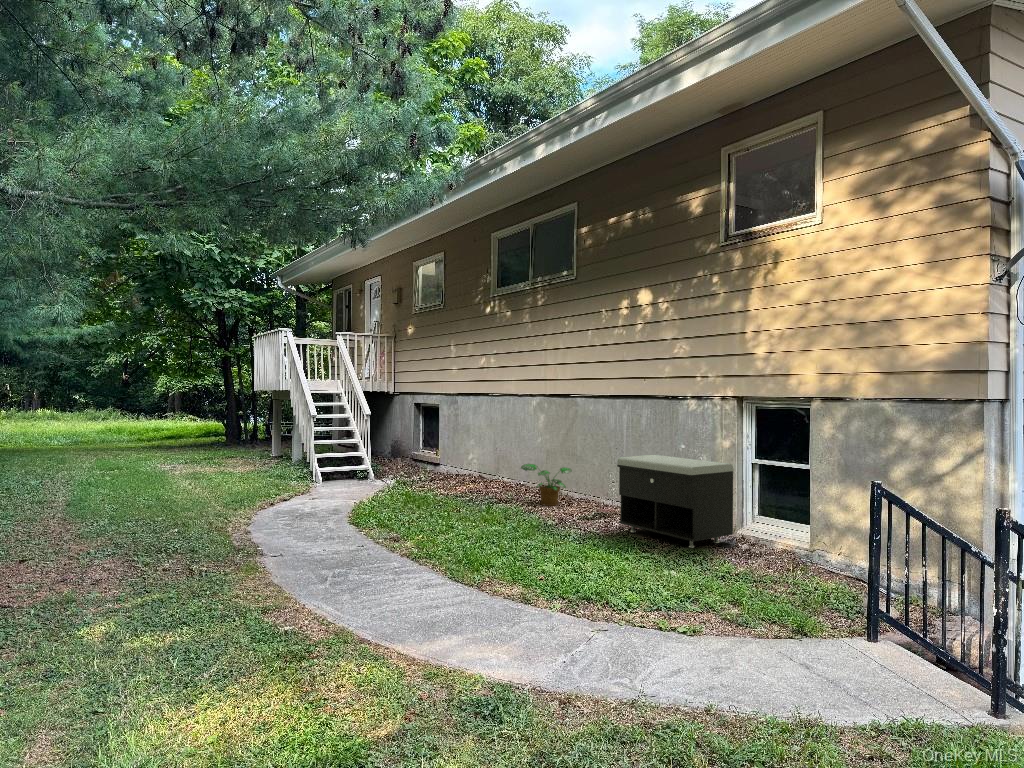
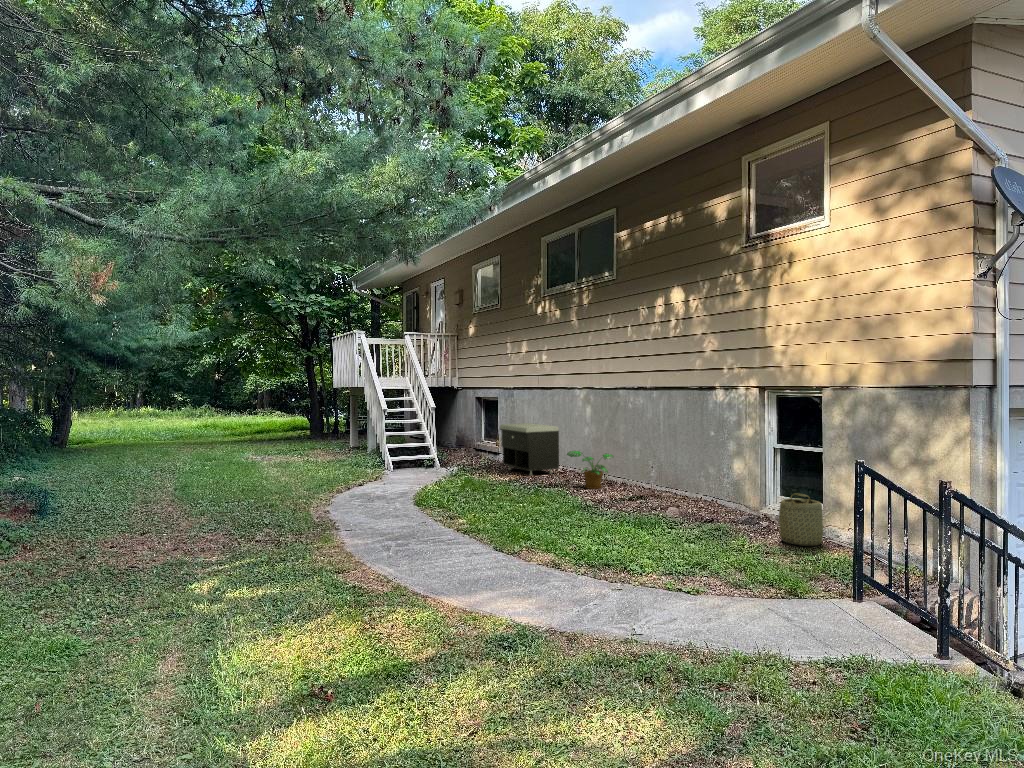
storage bench: present [617,455,733,548] -> present [500,423,559,475]
basket: none [766,514,814,573] -> present [779,493,823,546]

